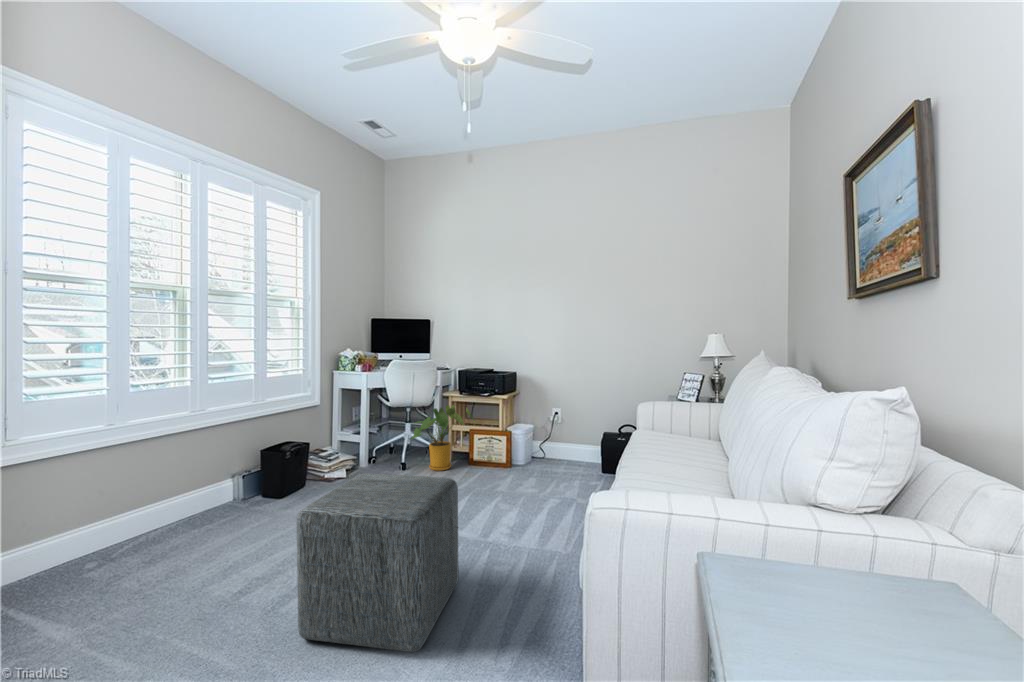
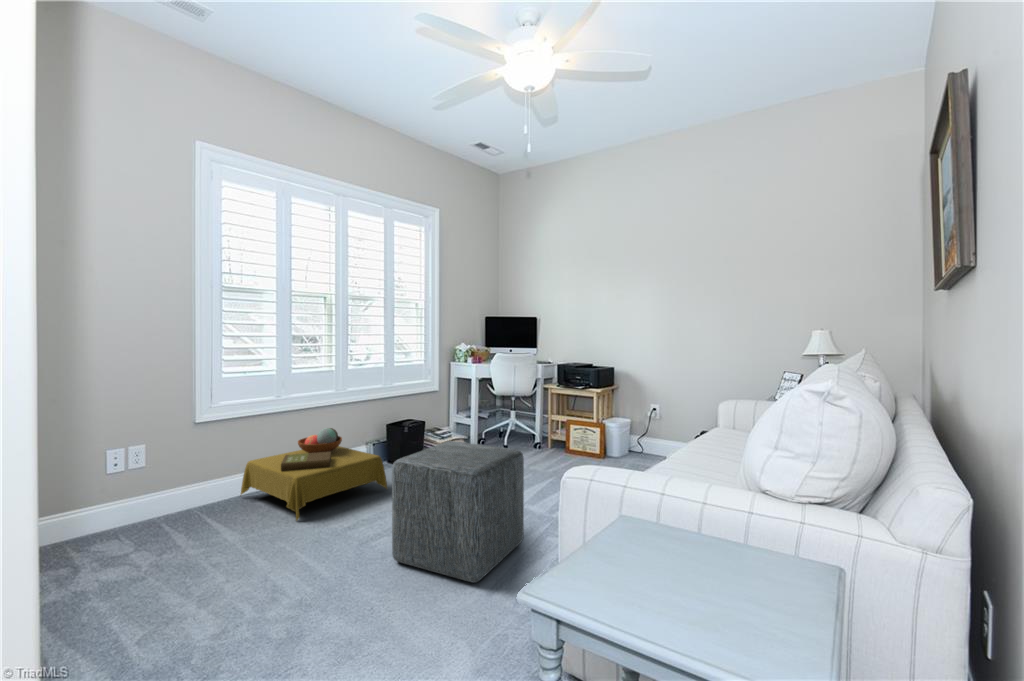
house plant: present [412,405,473,471] -> none [511,396,571,455]
side table: none [45,464,269,600] -> present [241,428,387,521]

